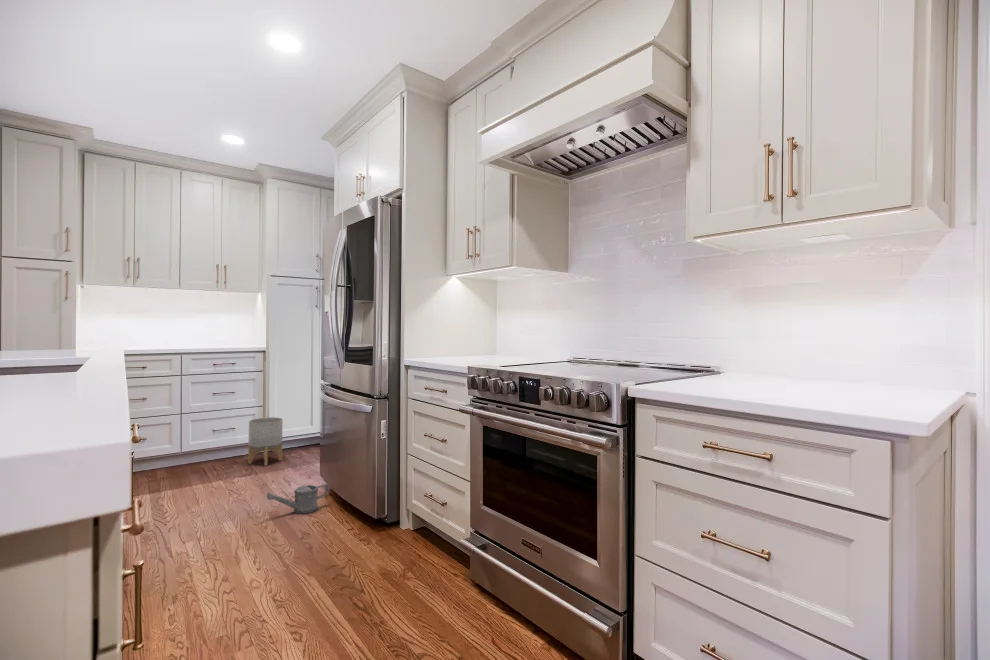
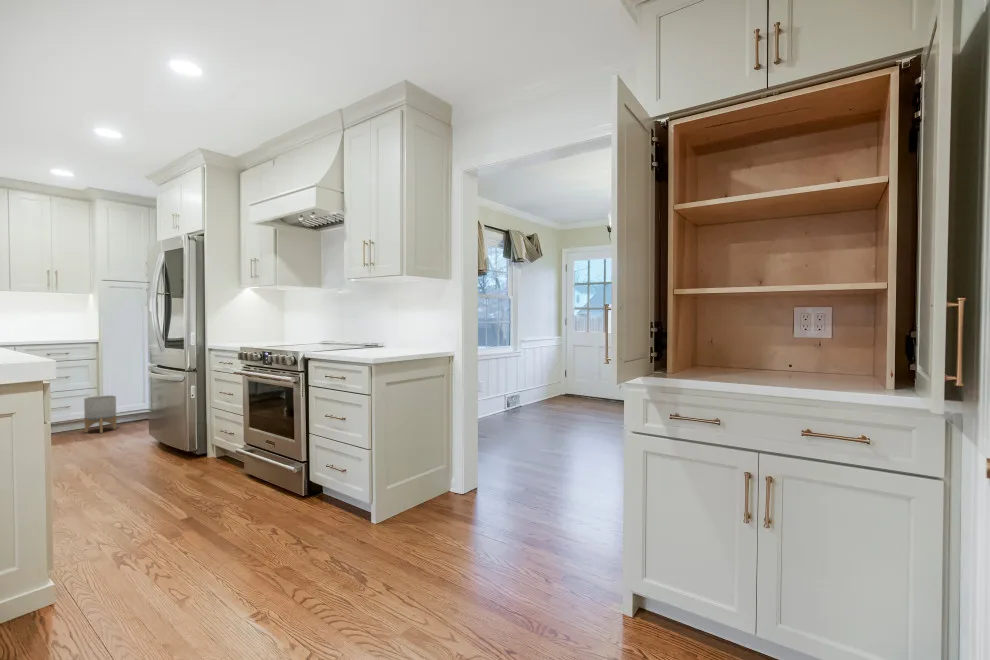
watering can: present [267,484,328,514] -> none [102,435,154,455]

